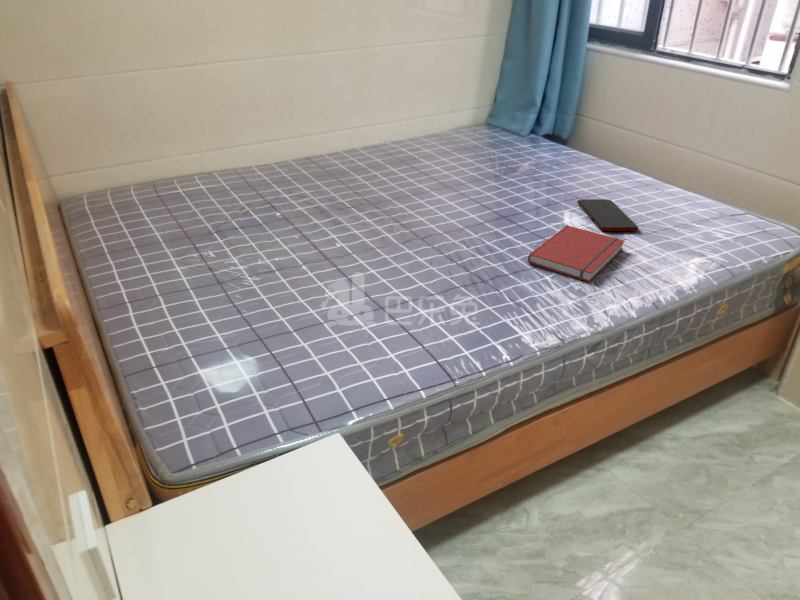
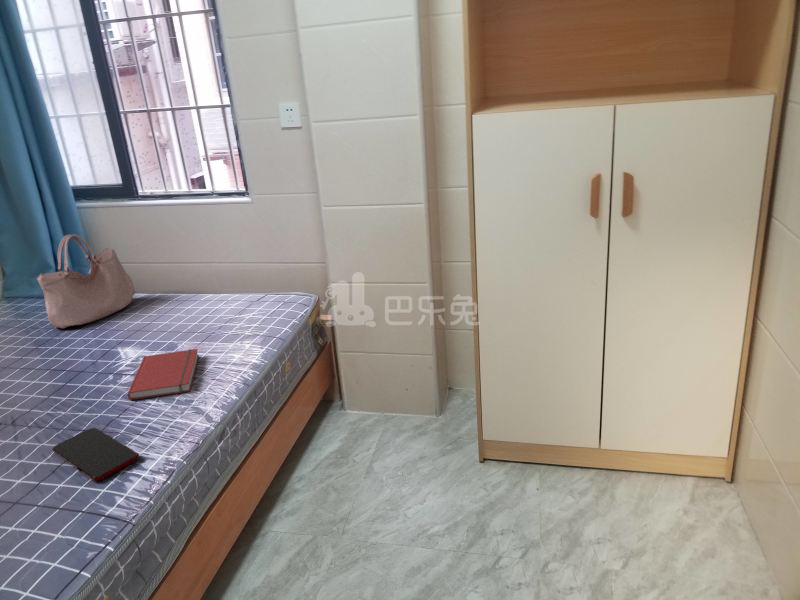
handbag: none [508,73,603,172] -> present [37,234,135,328]
smartphone: present [577,199,638,231] -> present [52,428,139,481]

